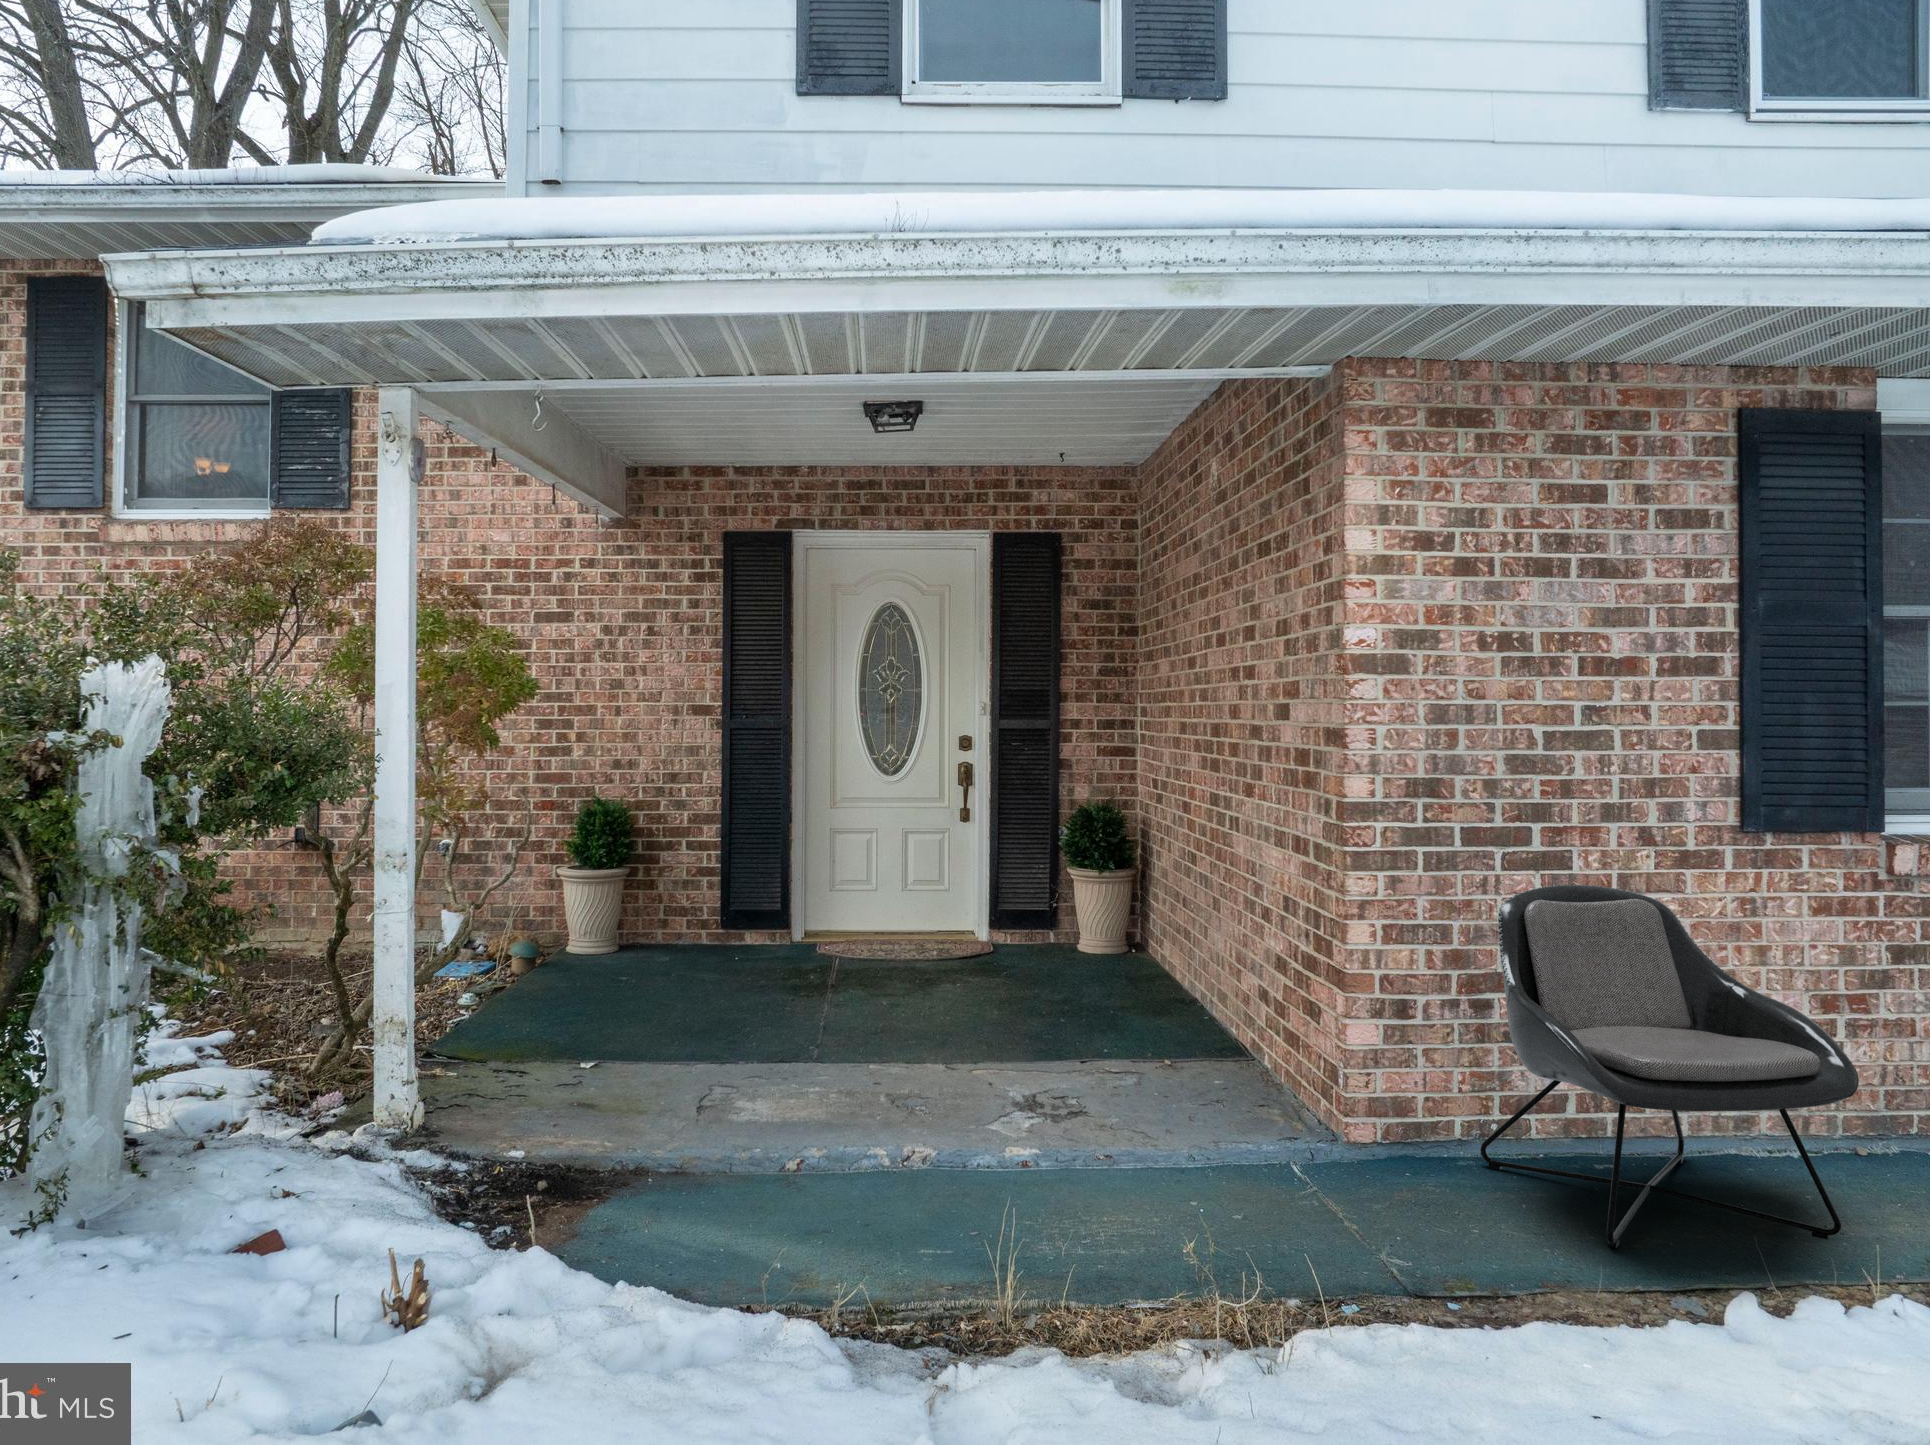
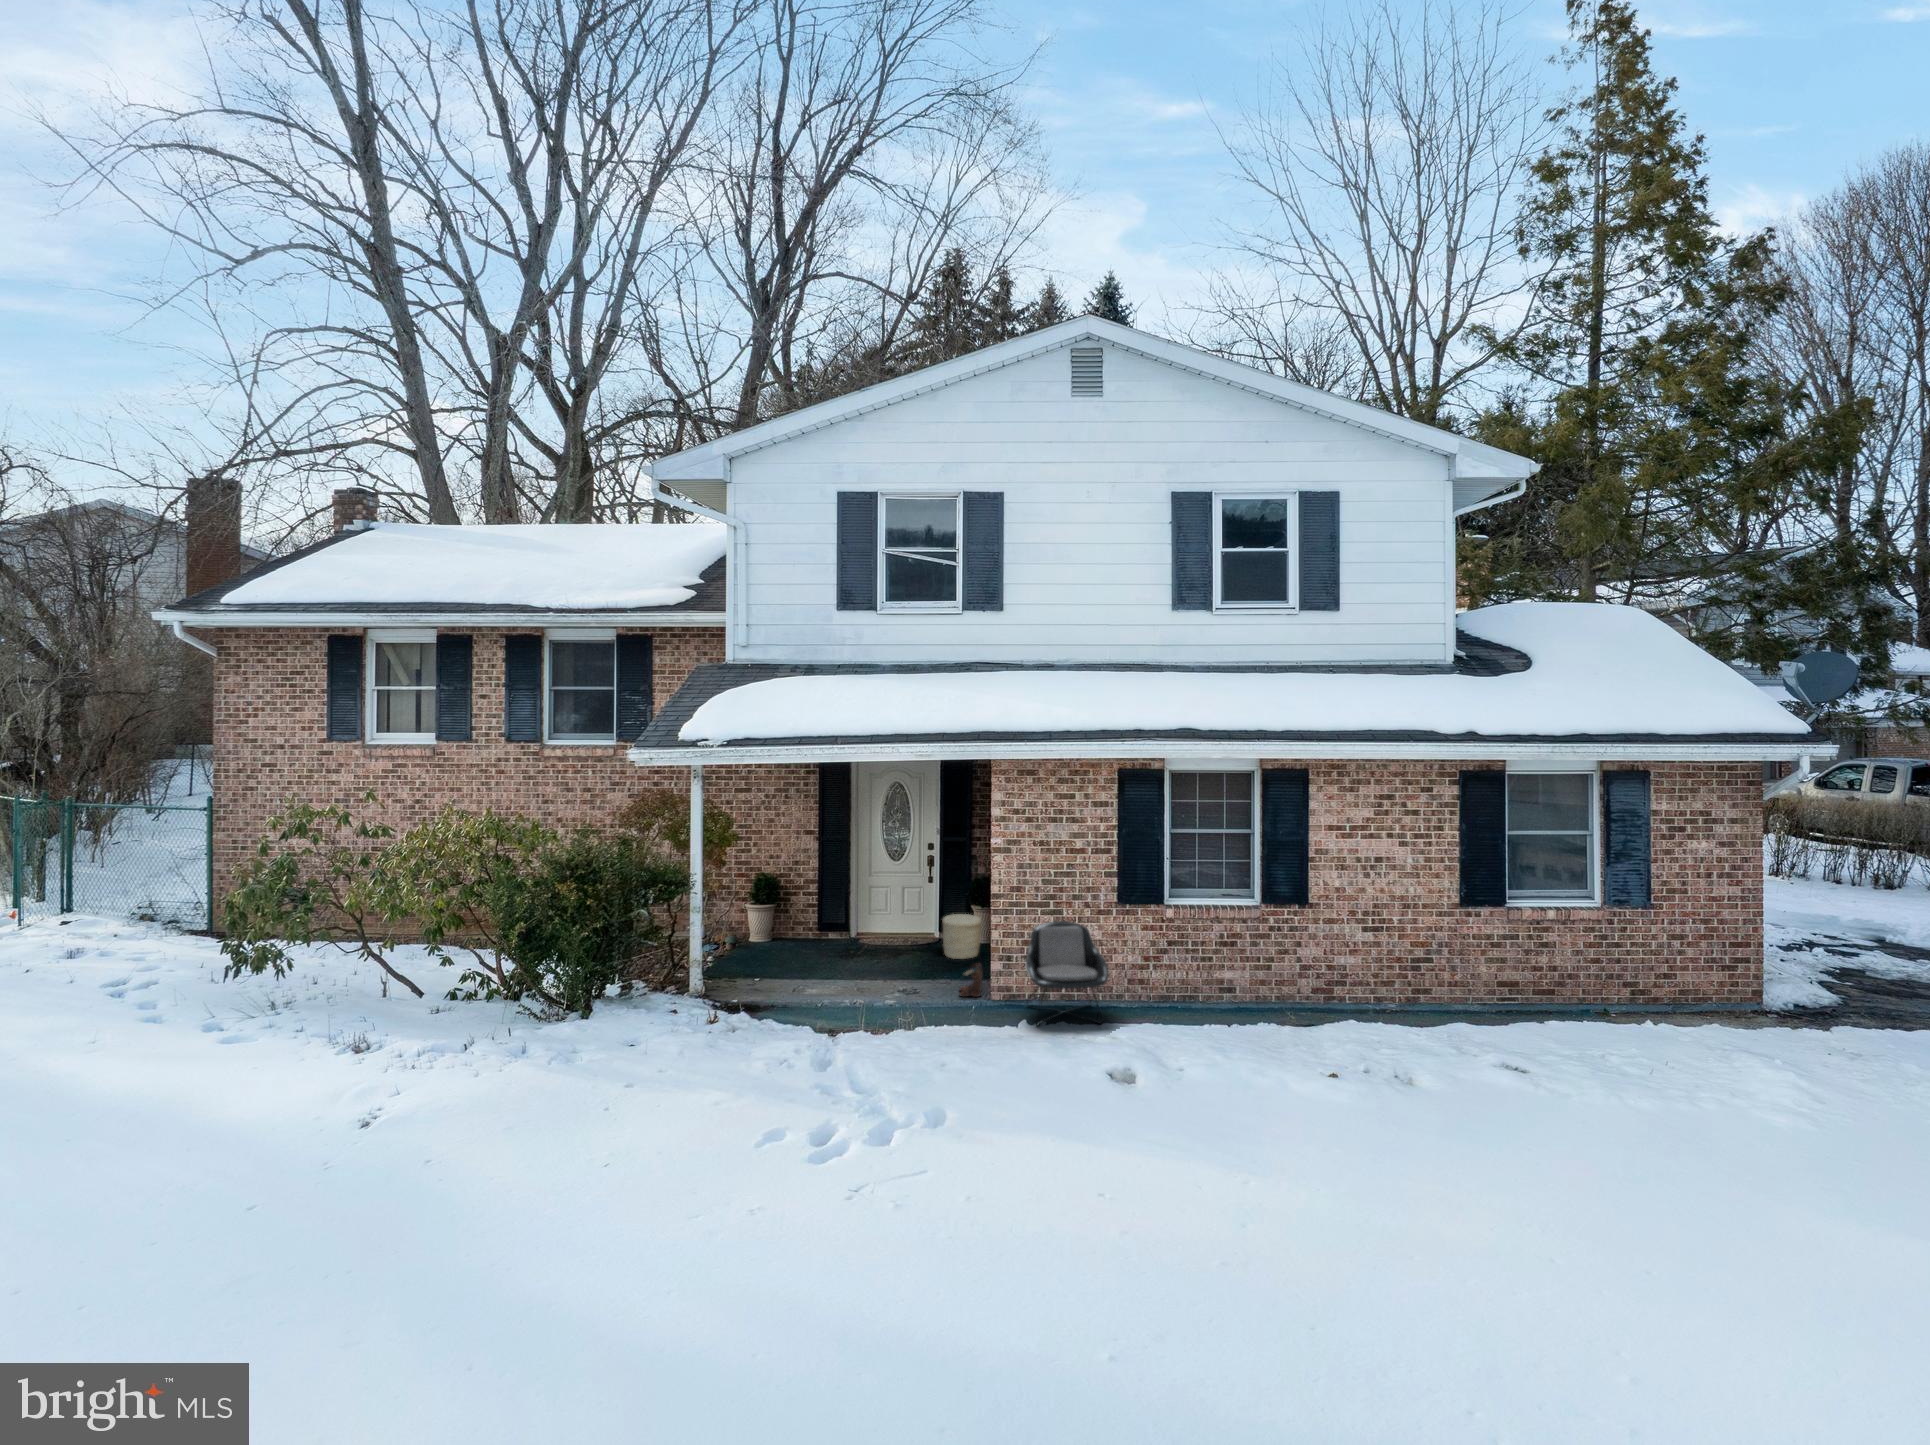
woven basket: none [1091,905,1194,1019] -> present [942,914,981,959]
boots: none [1218,1025,1304,1130] -> present [959,963,983,997]

